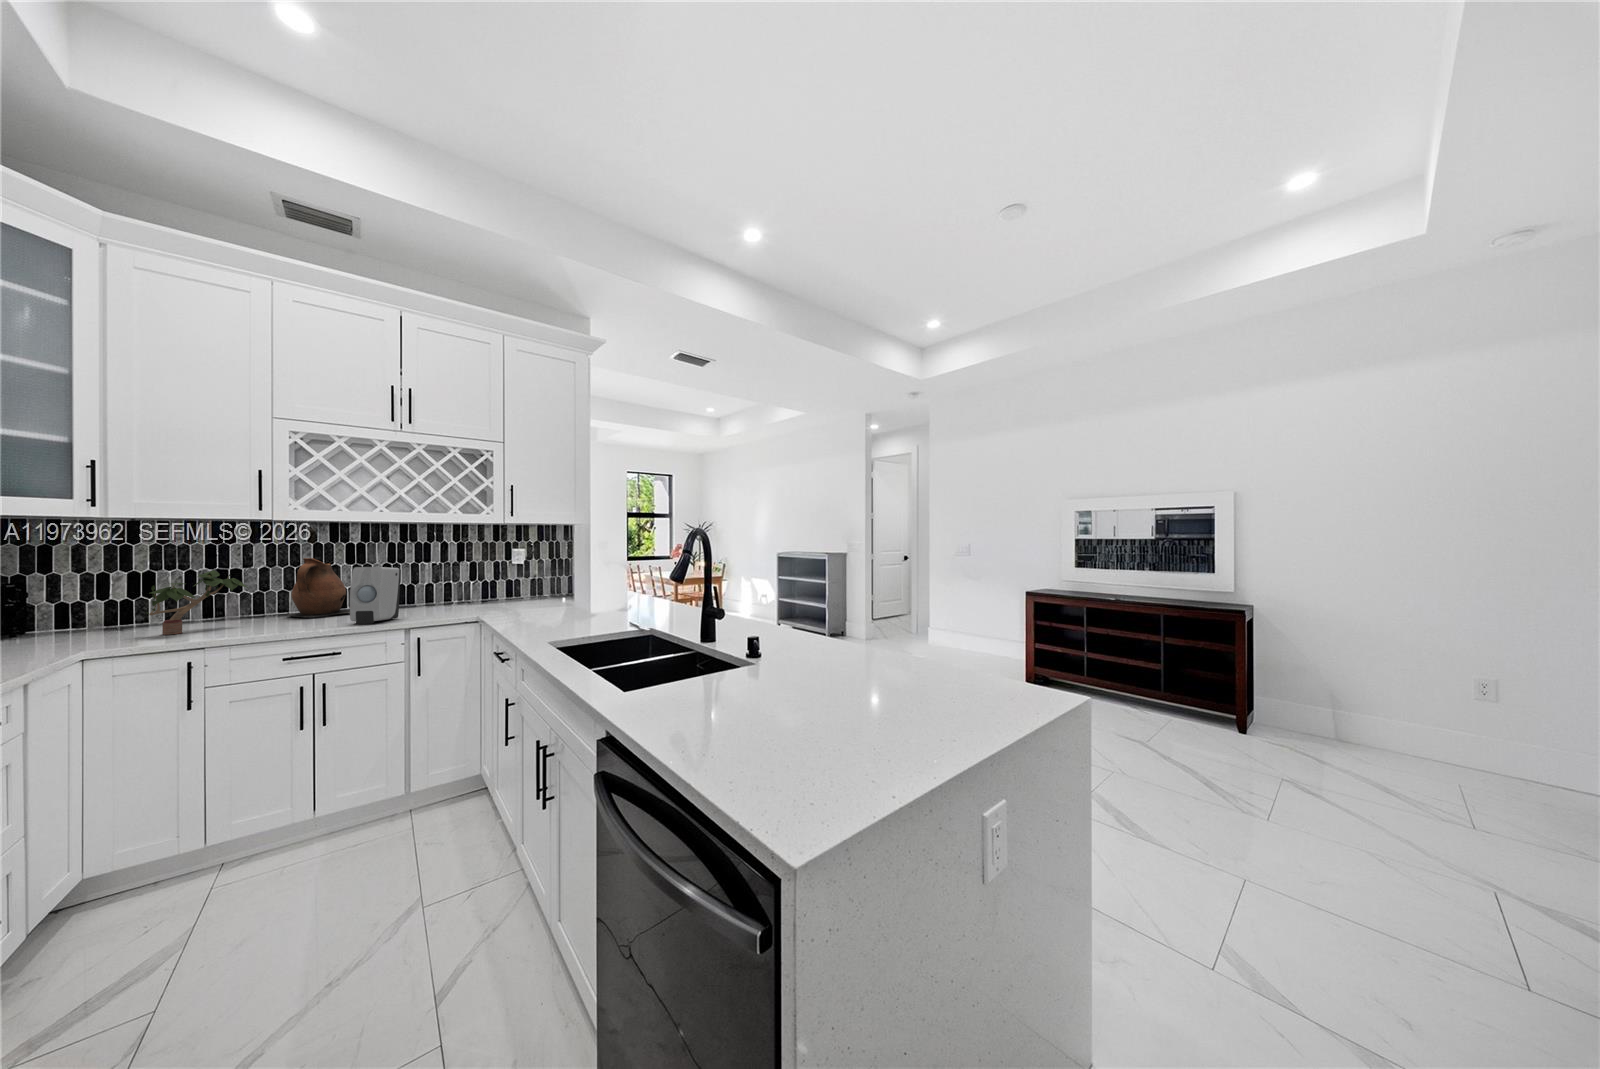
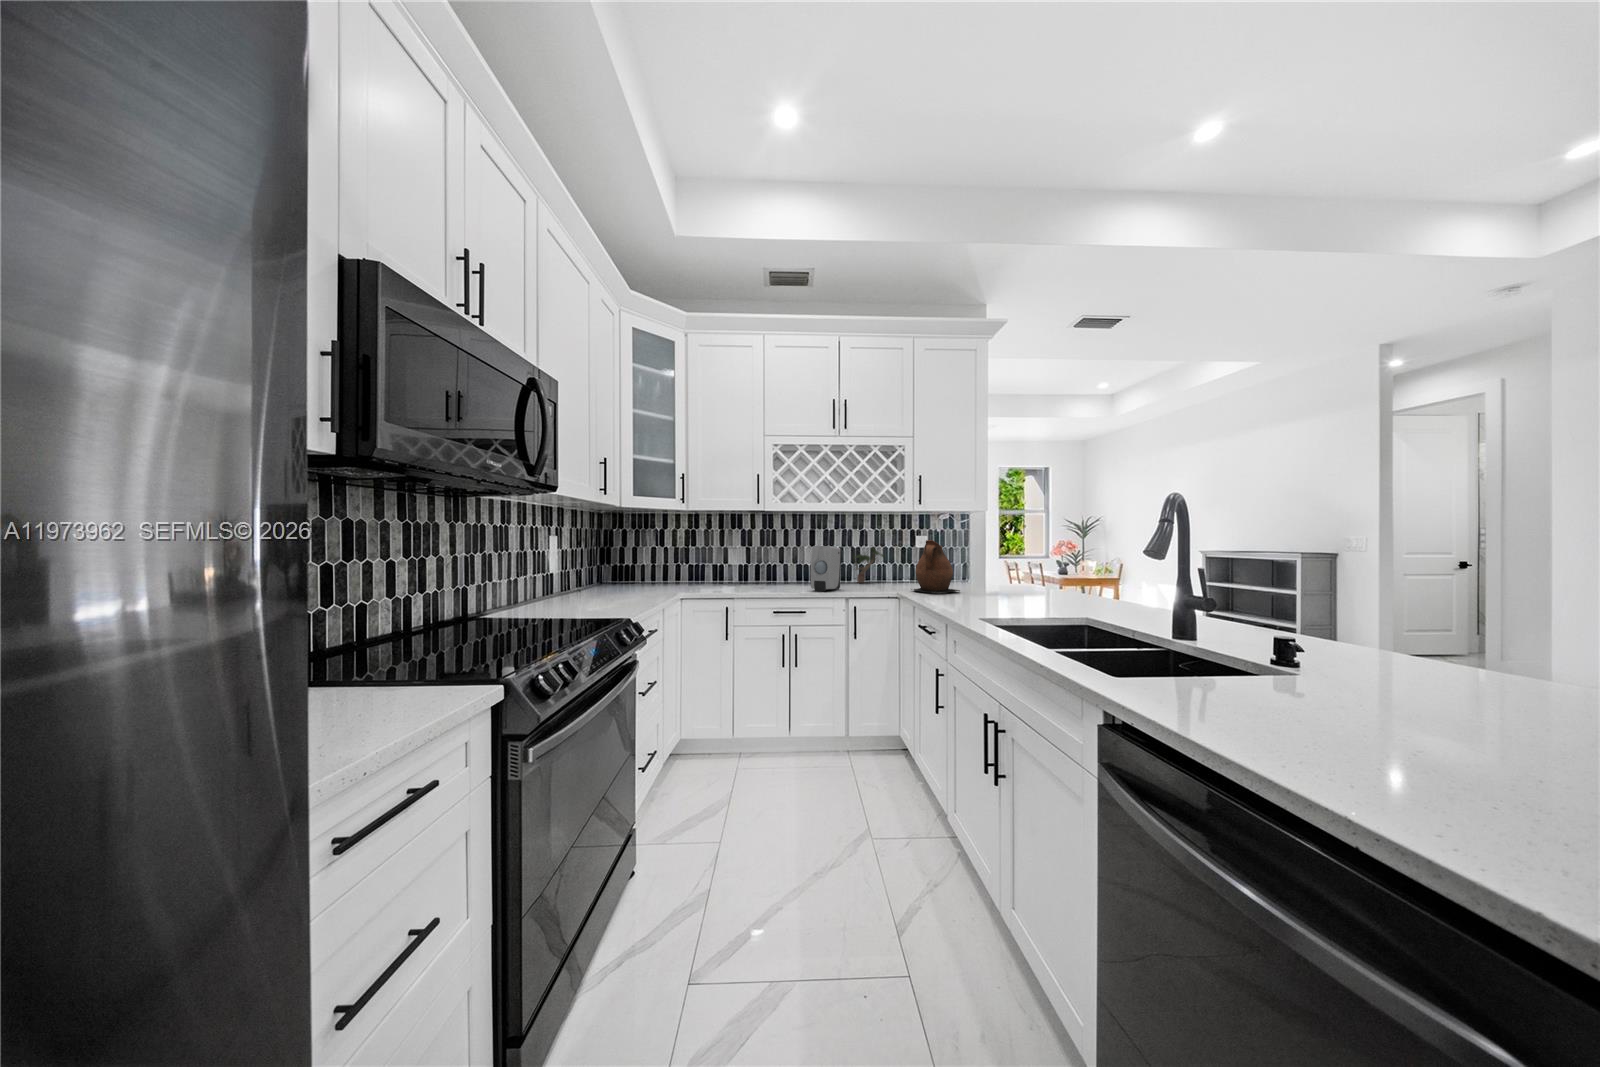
ceramic pitcher: present [289,558,350,617] -> present [914,540,960,593]
potted plant: present [146,570,248,635] -> present [853,547,884,583]

